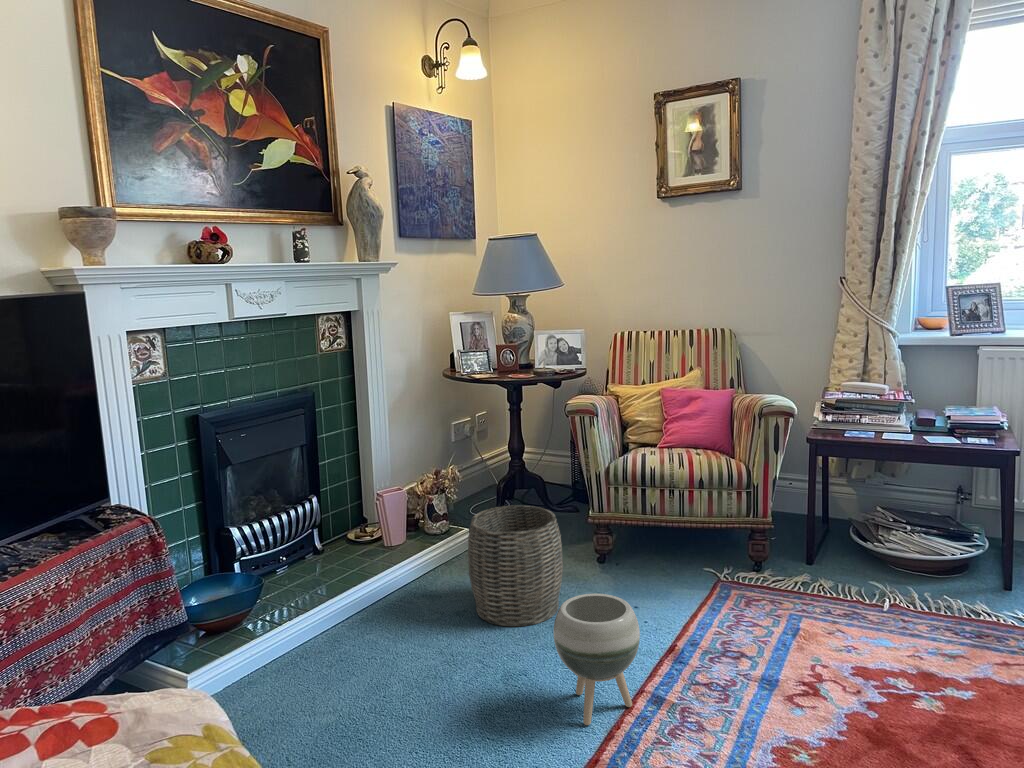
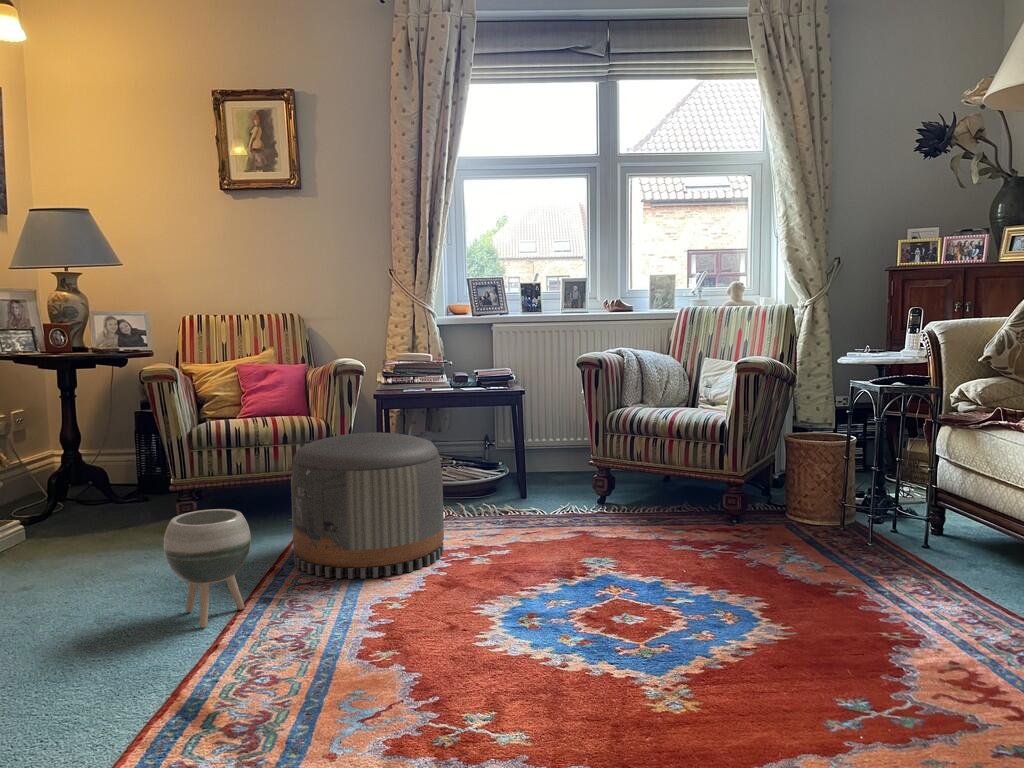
pouf: none [696,503,883,698] -> present [291,432,444,579]
woven basket: present [468,505,563,626] -> none [40,468,152,587]

